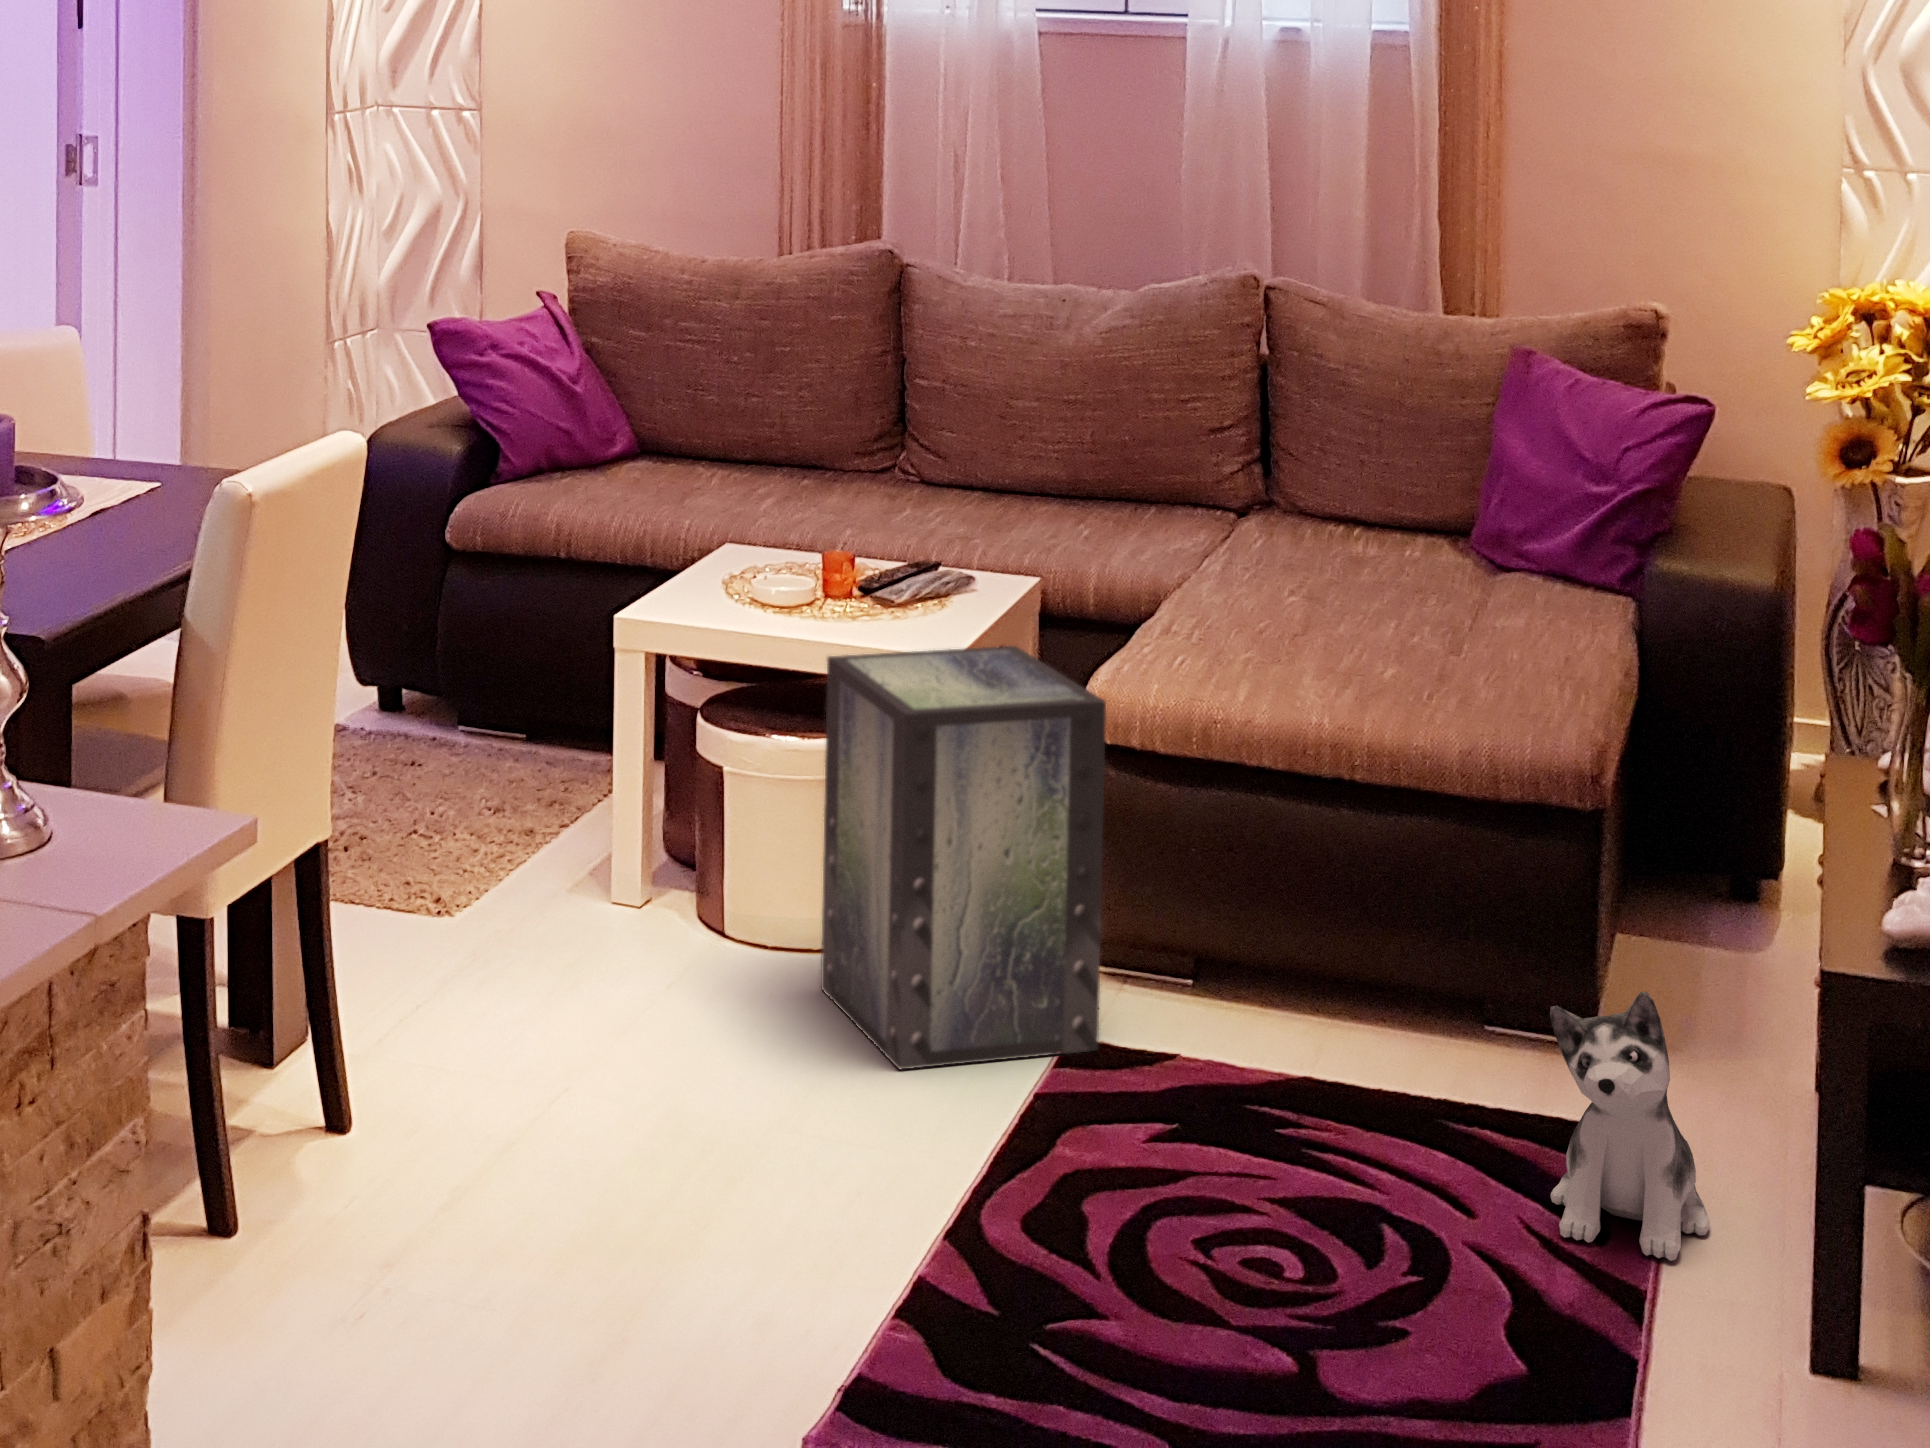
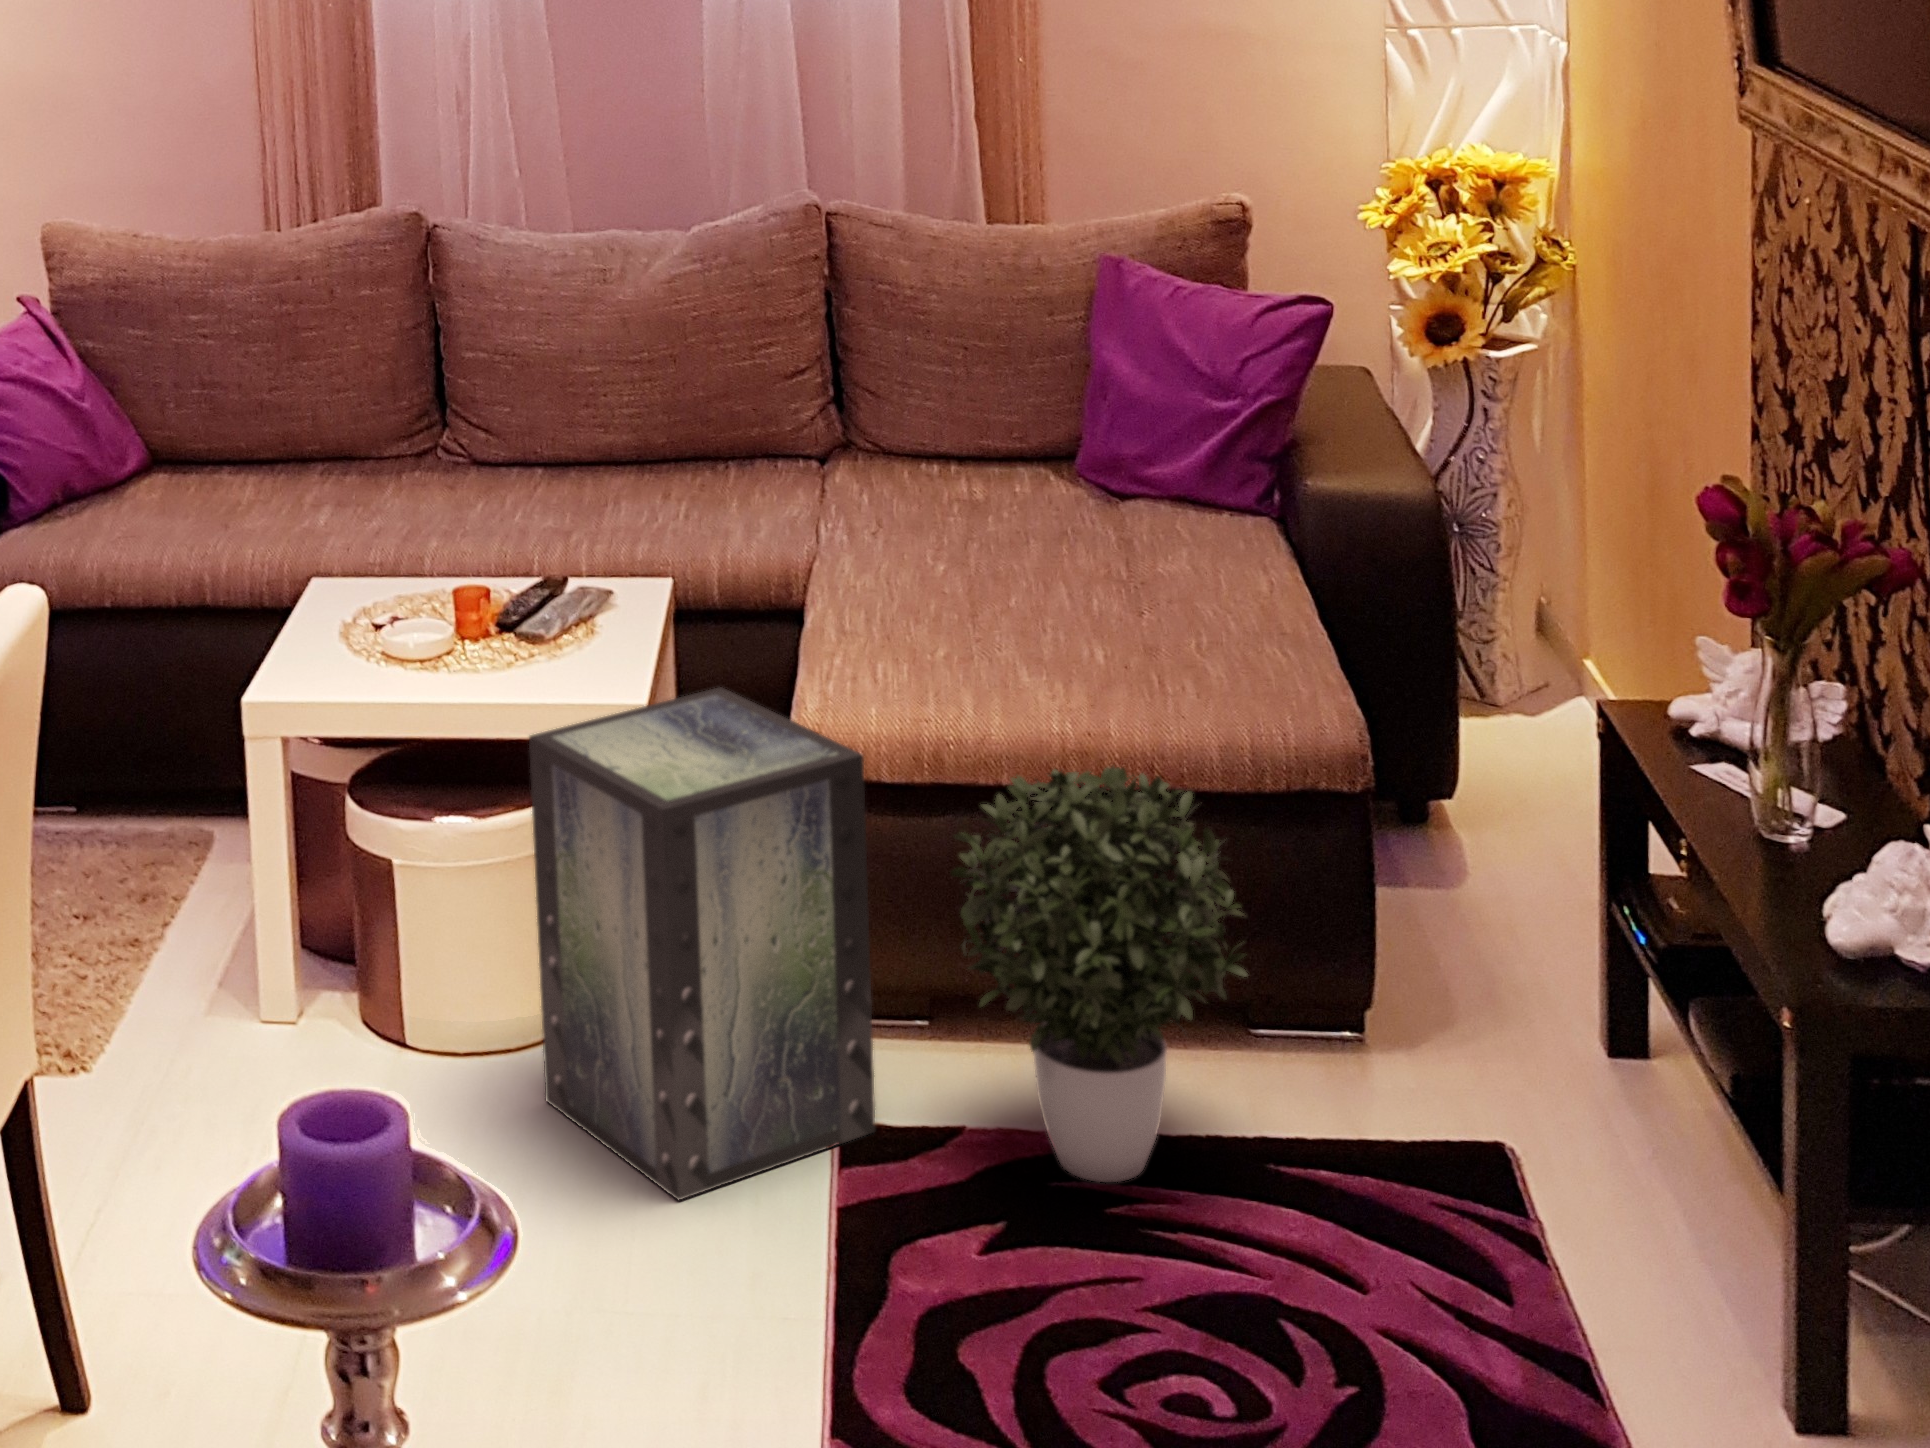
potted plant: none [1171,731,1431,1115] -> present [951,766,1247,1182]
plush toy: present [1550,992,1710,1261] -> none [1424,1021,1598,1307]

